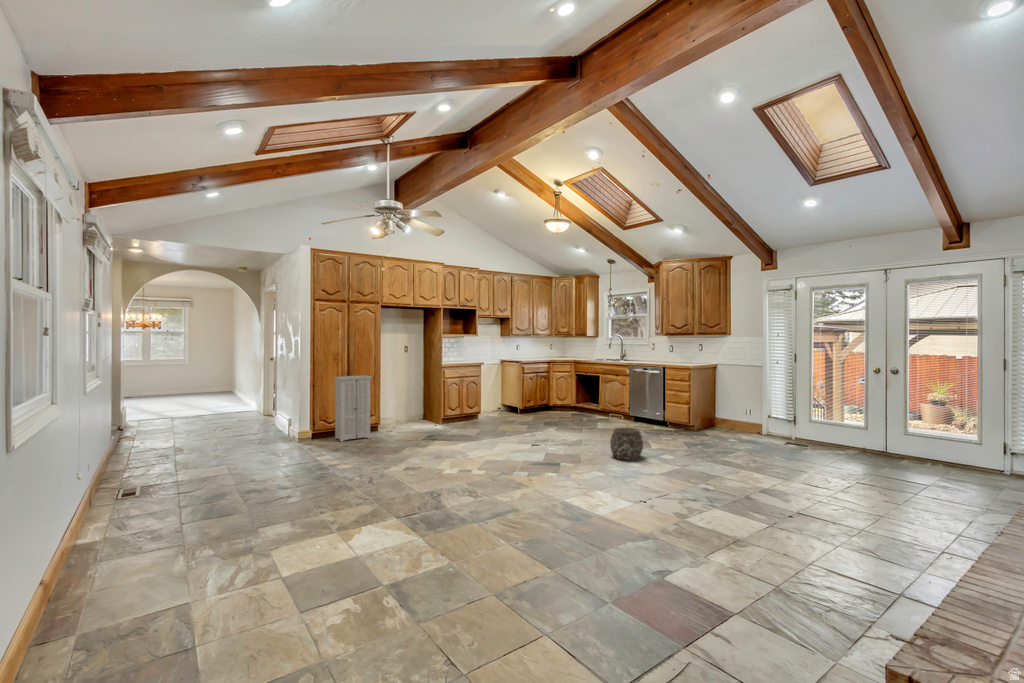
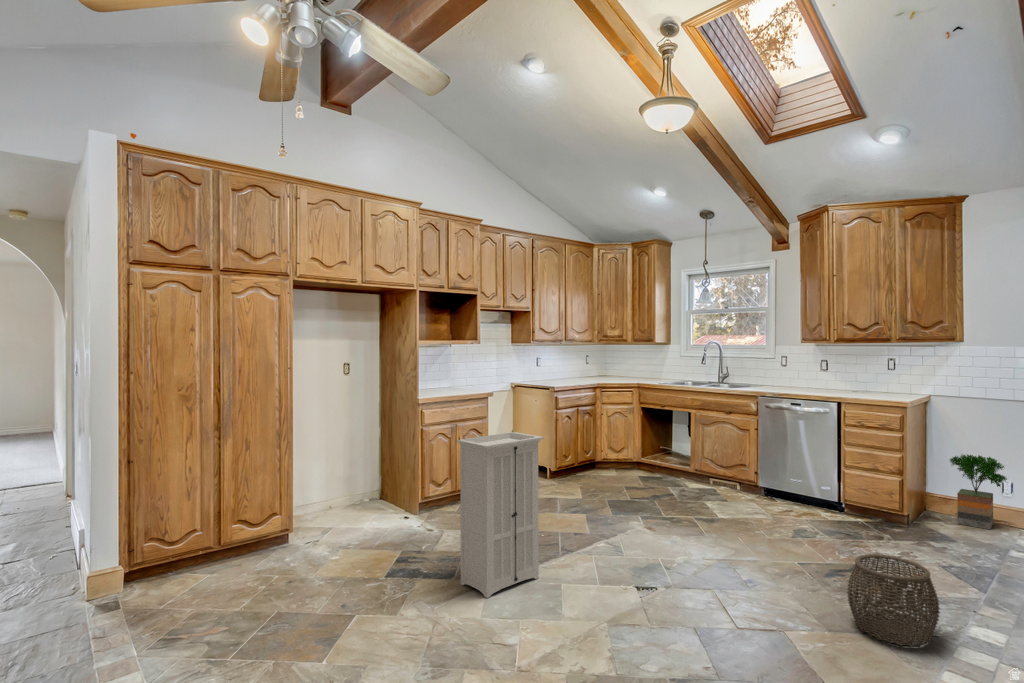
storage cabinet: present [334,375,372,442] -> present [457,430,544,598]
potted tree: none [720,396,746,434] -> present [950,454,1007,529]

